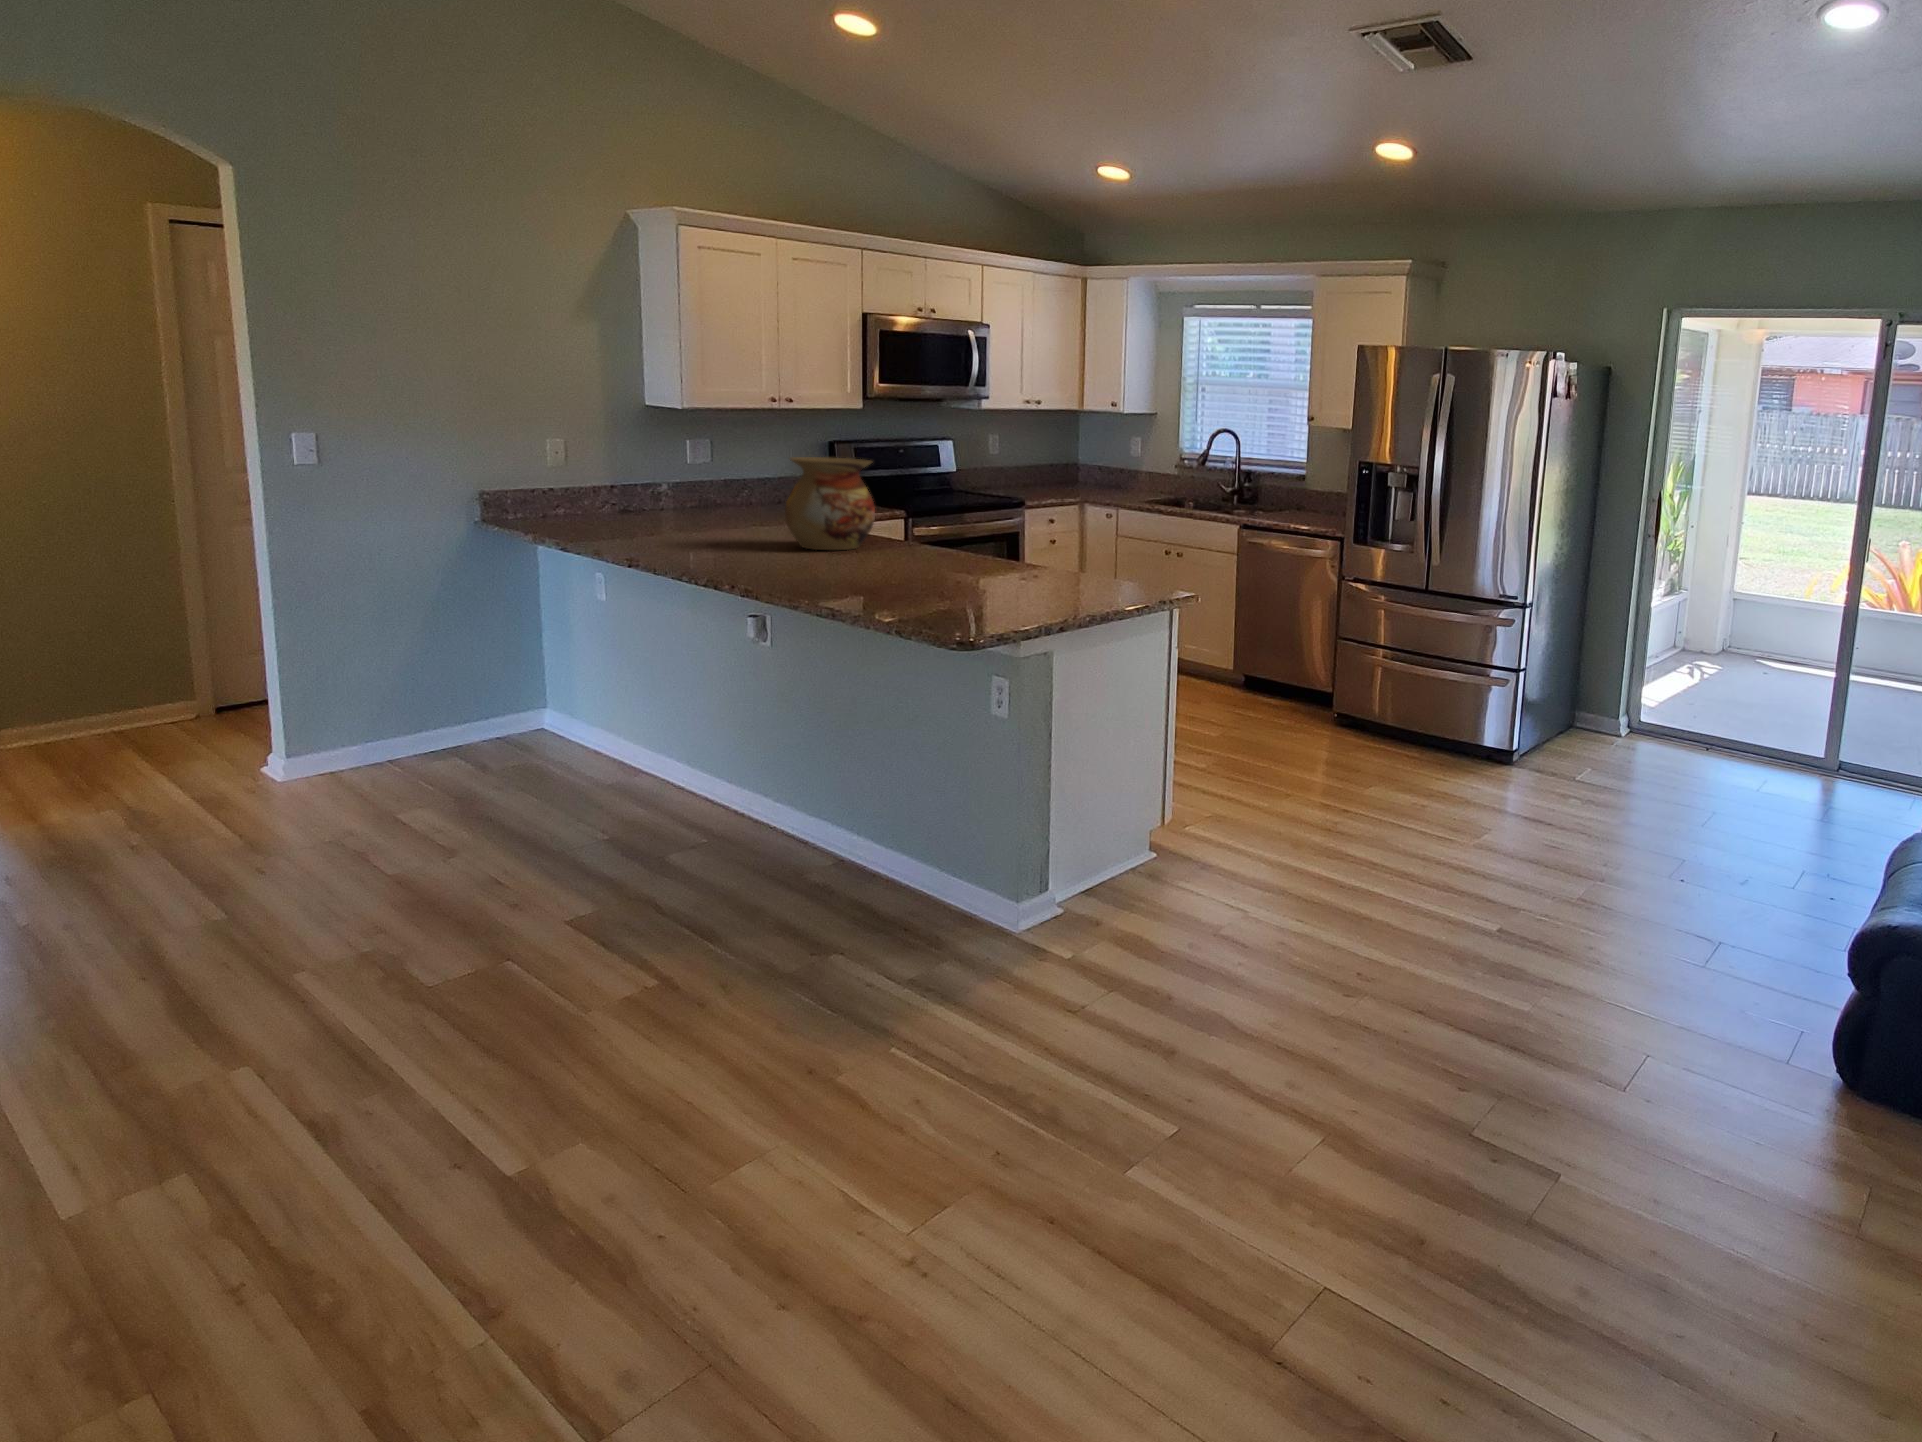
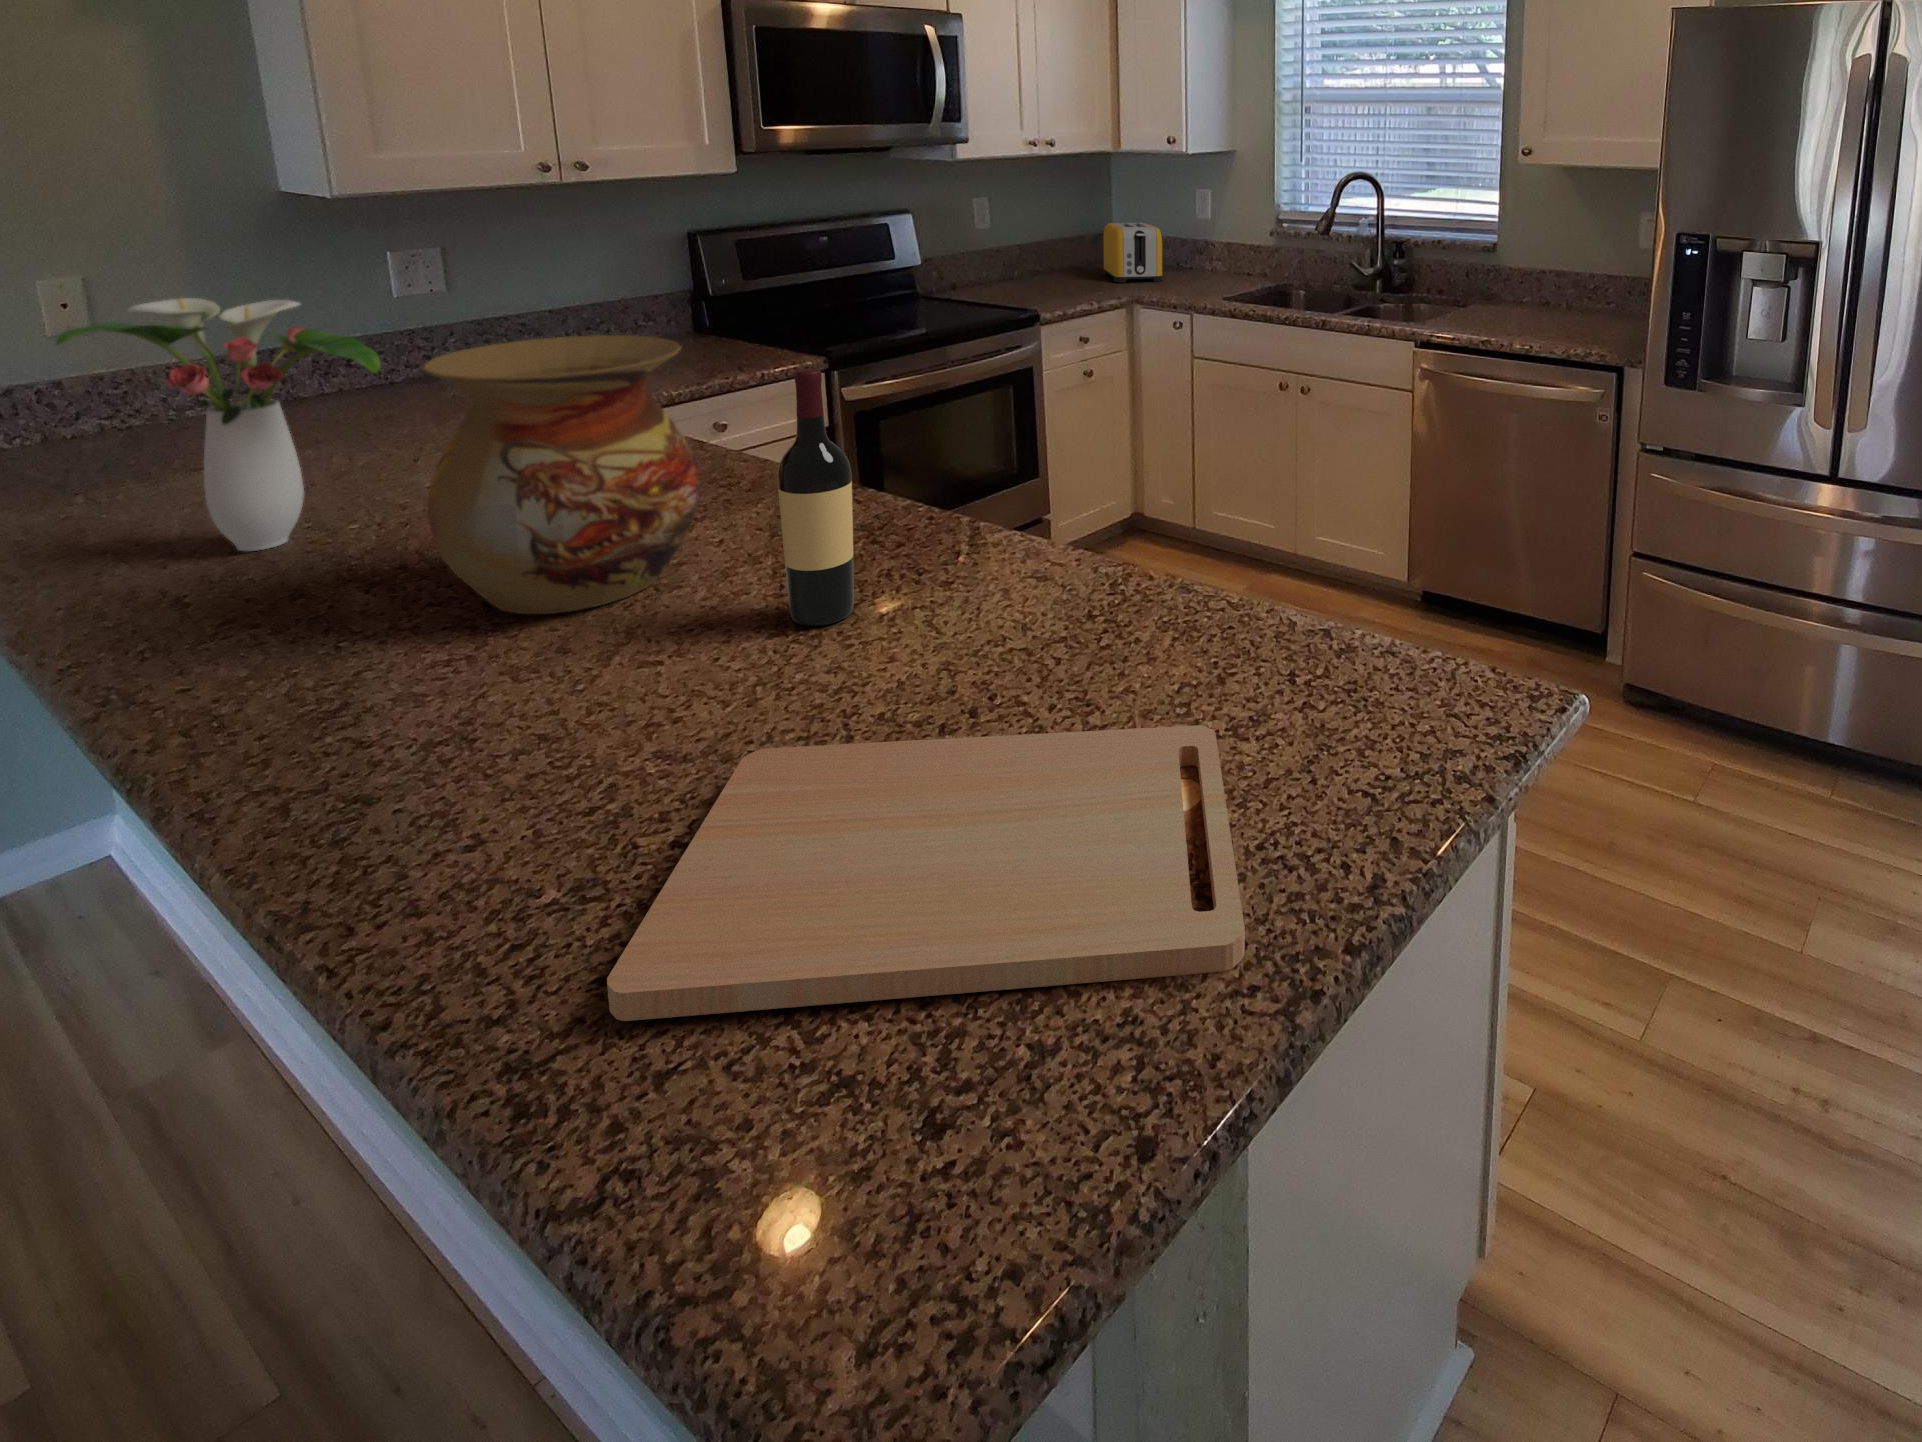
flower arrangement: none [659,437,755,537] -> present [56,298,380,551]
toaster: none [1070,457,1106,494] -> present [1103,223,1162,283]
wine bottle: none [911,465,936,556] -> present [778,368,854,626]
cutting board: none [886,562,1047,589] -> present [607,725,1245,1021]

